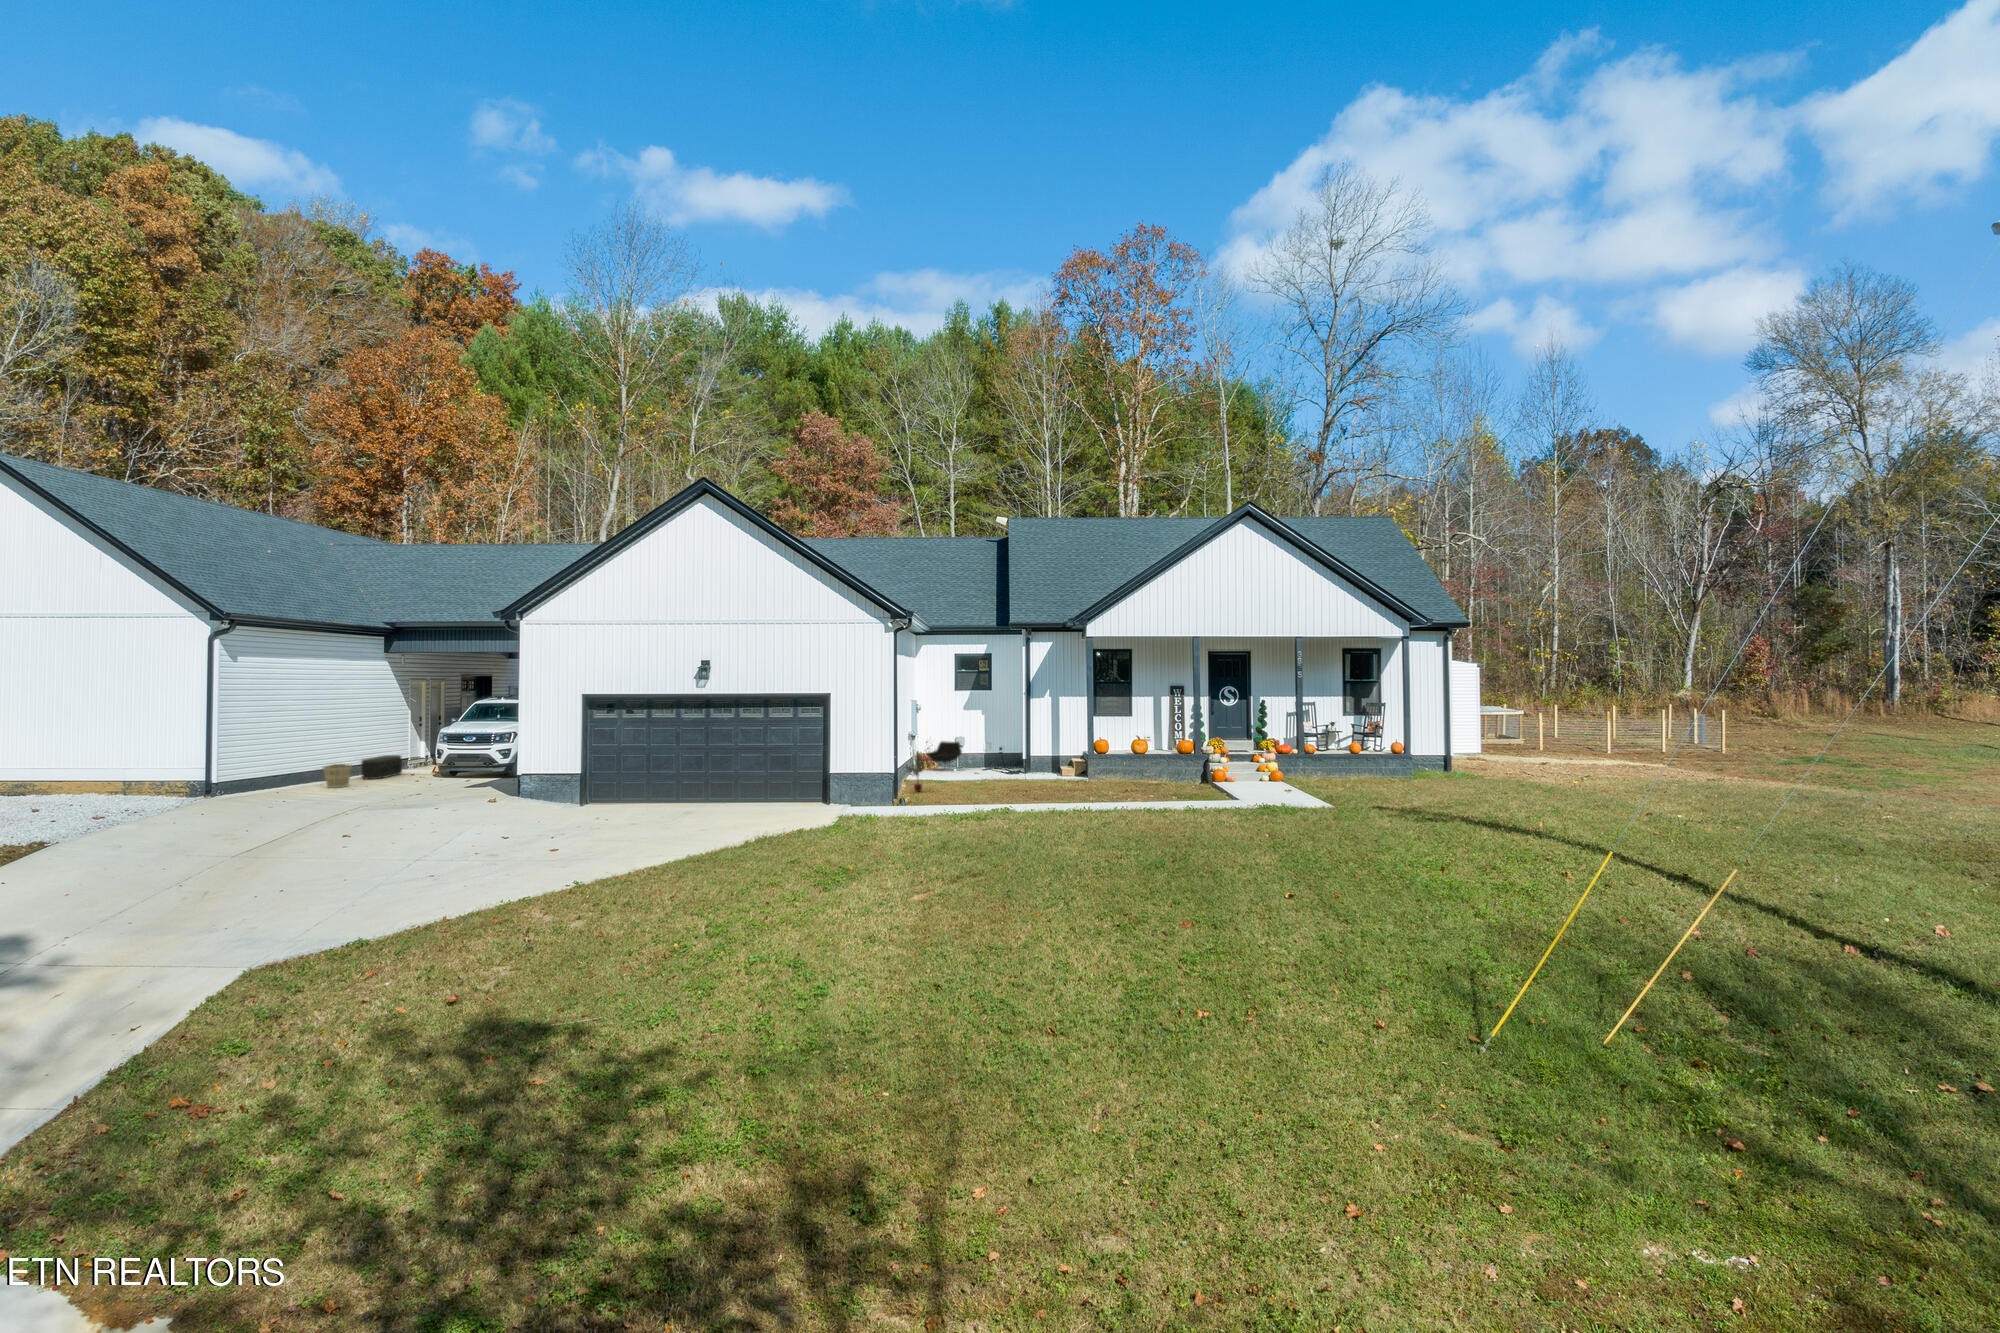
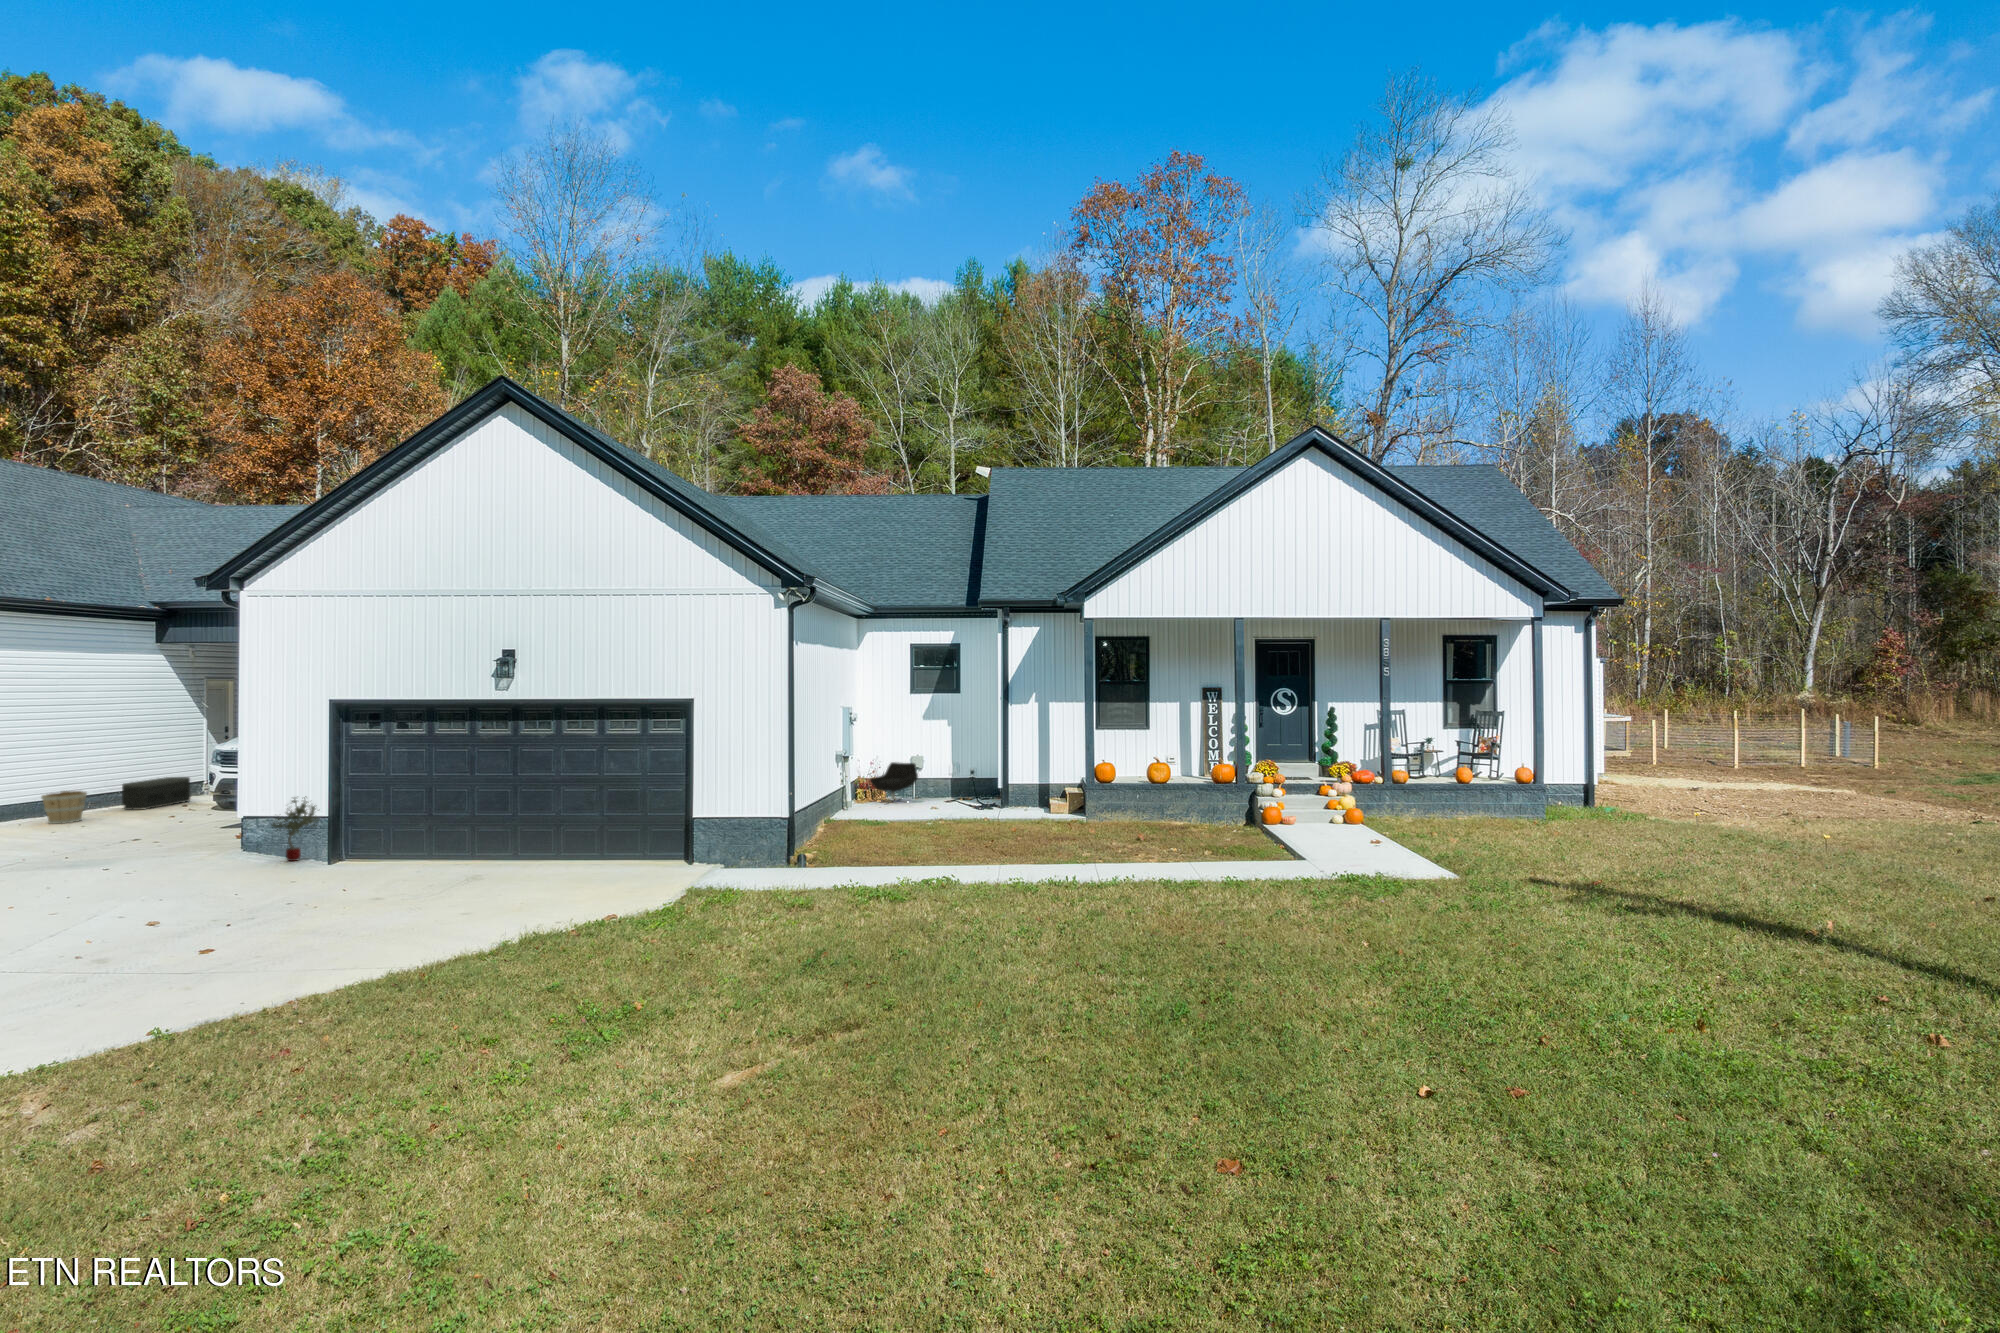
potted tree: present [906,753,924,792] -> present [272,796,317,861]

